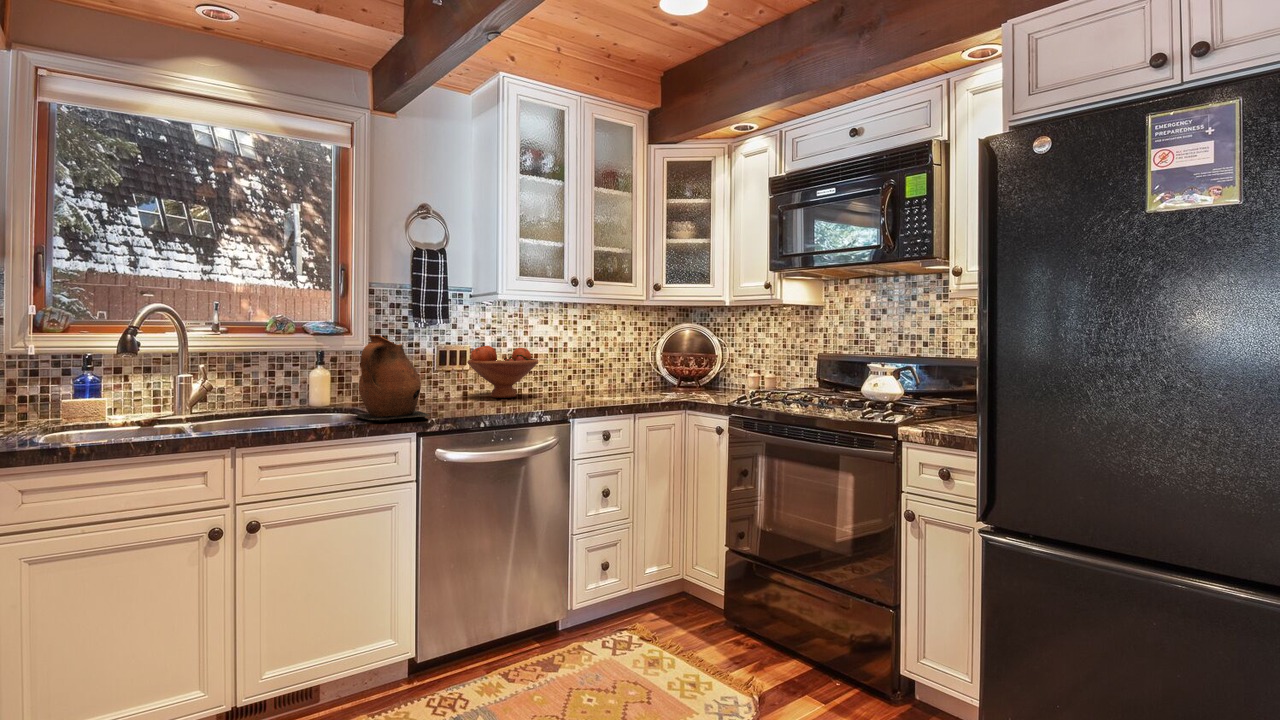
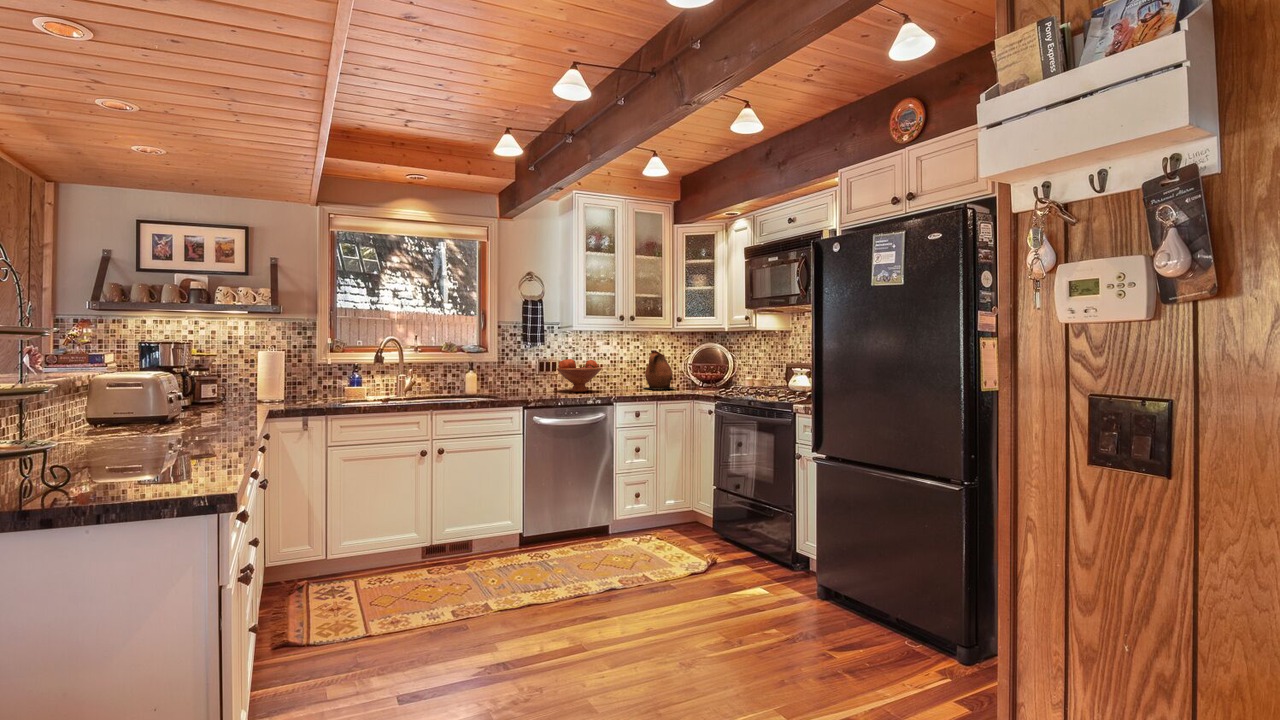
ceramic pitcher: present [356,335,430,420] -> present [645,350,675,389]

